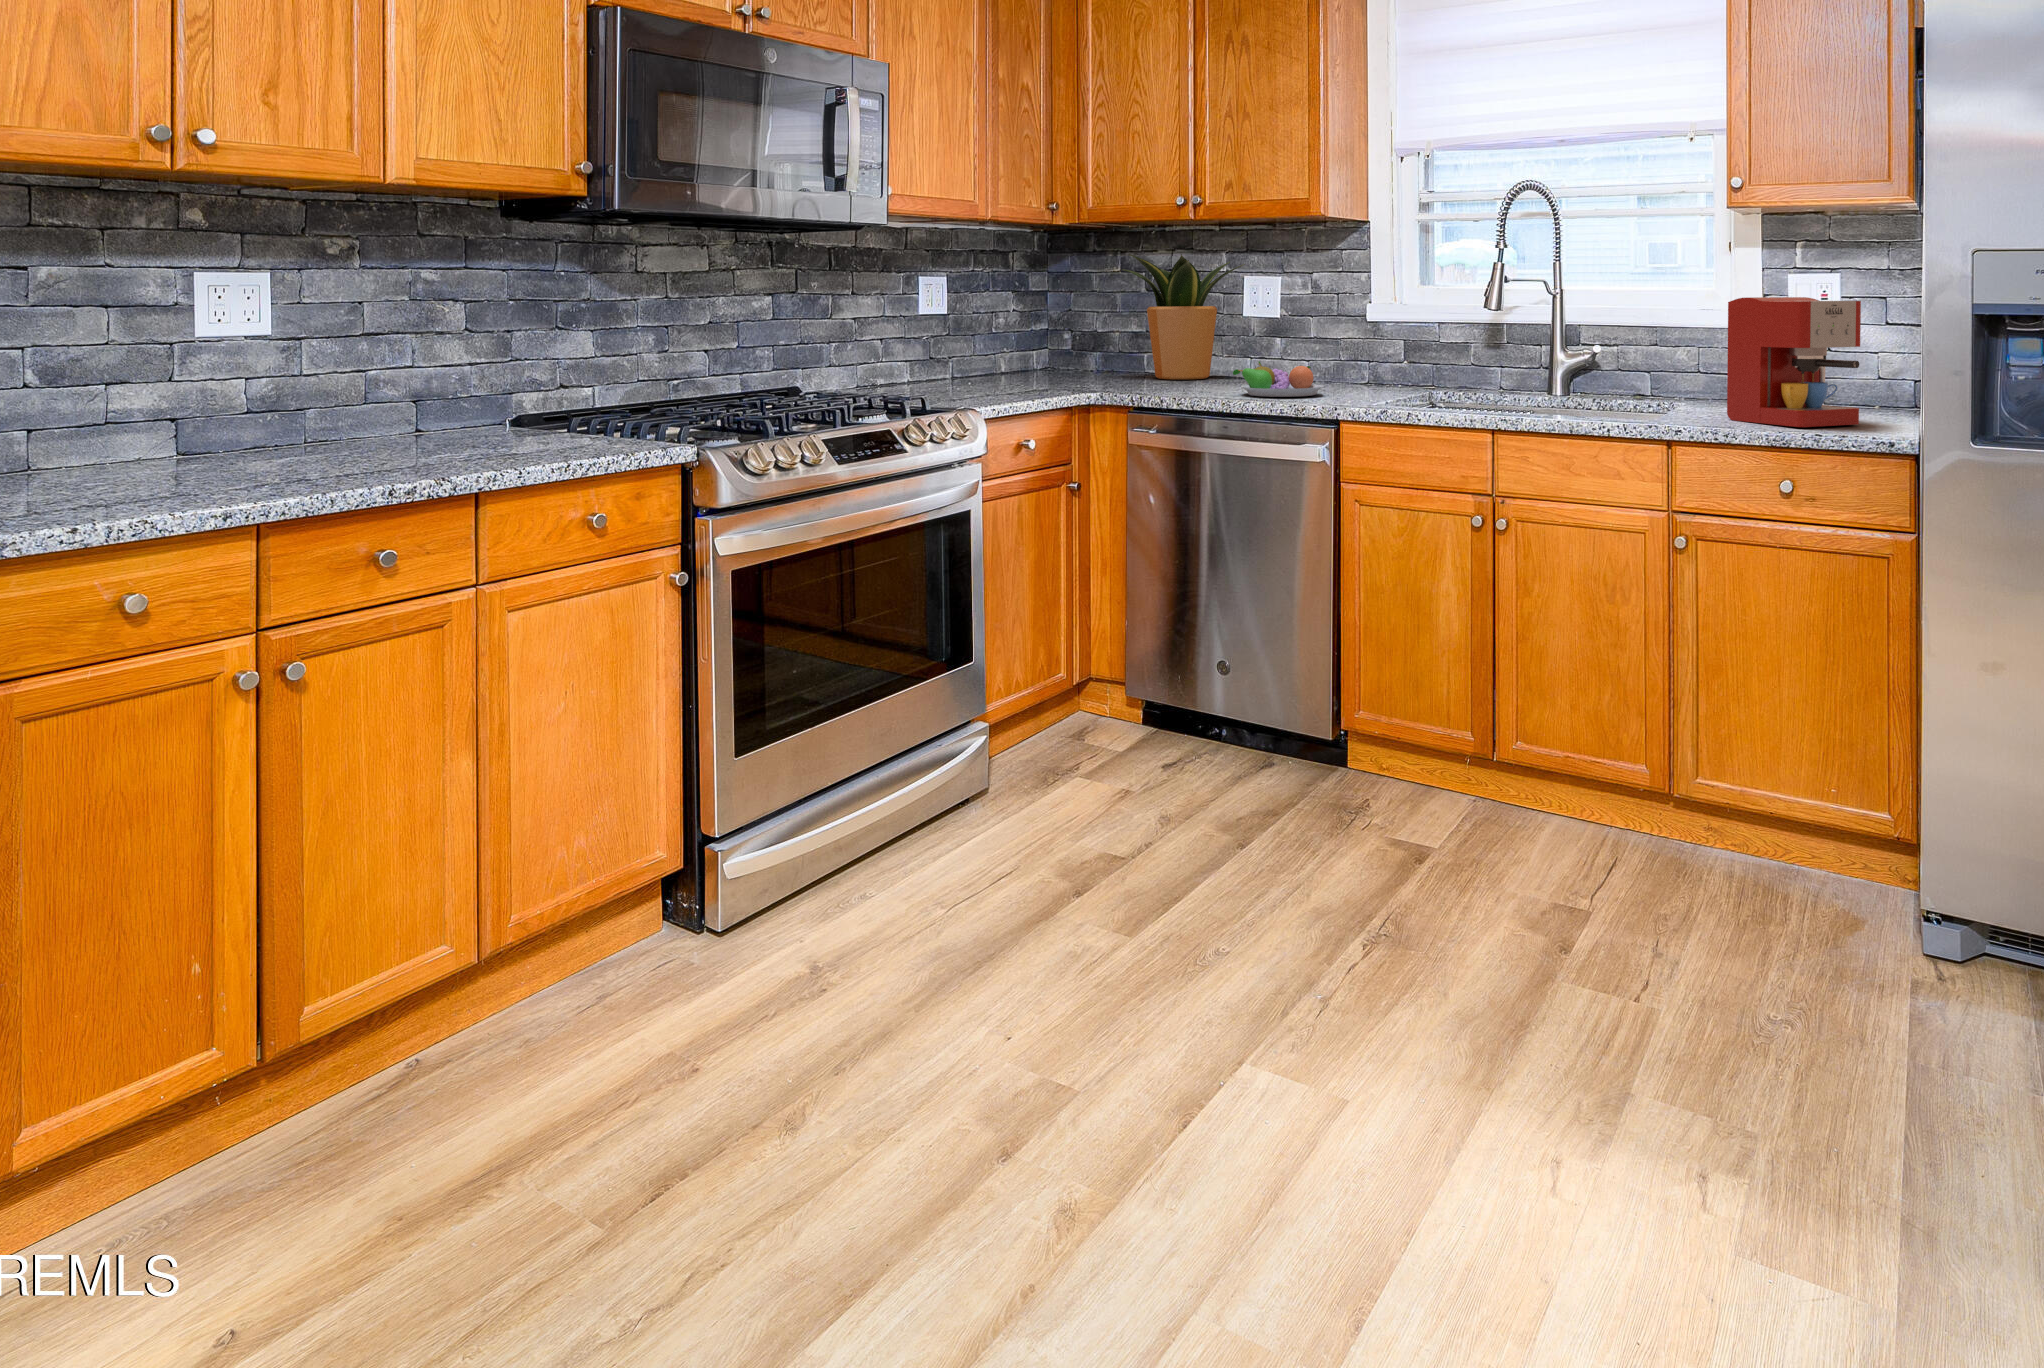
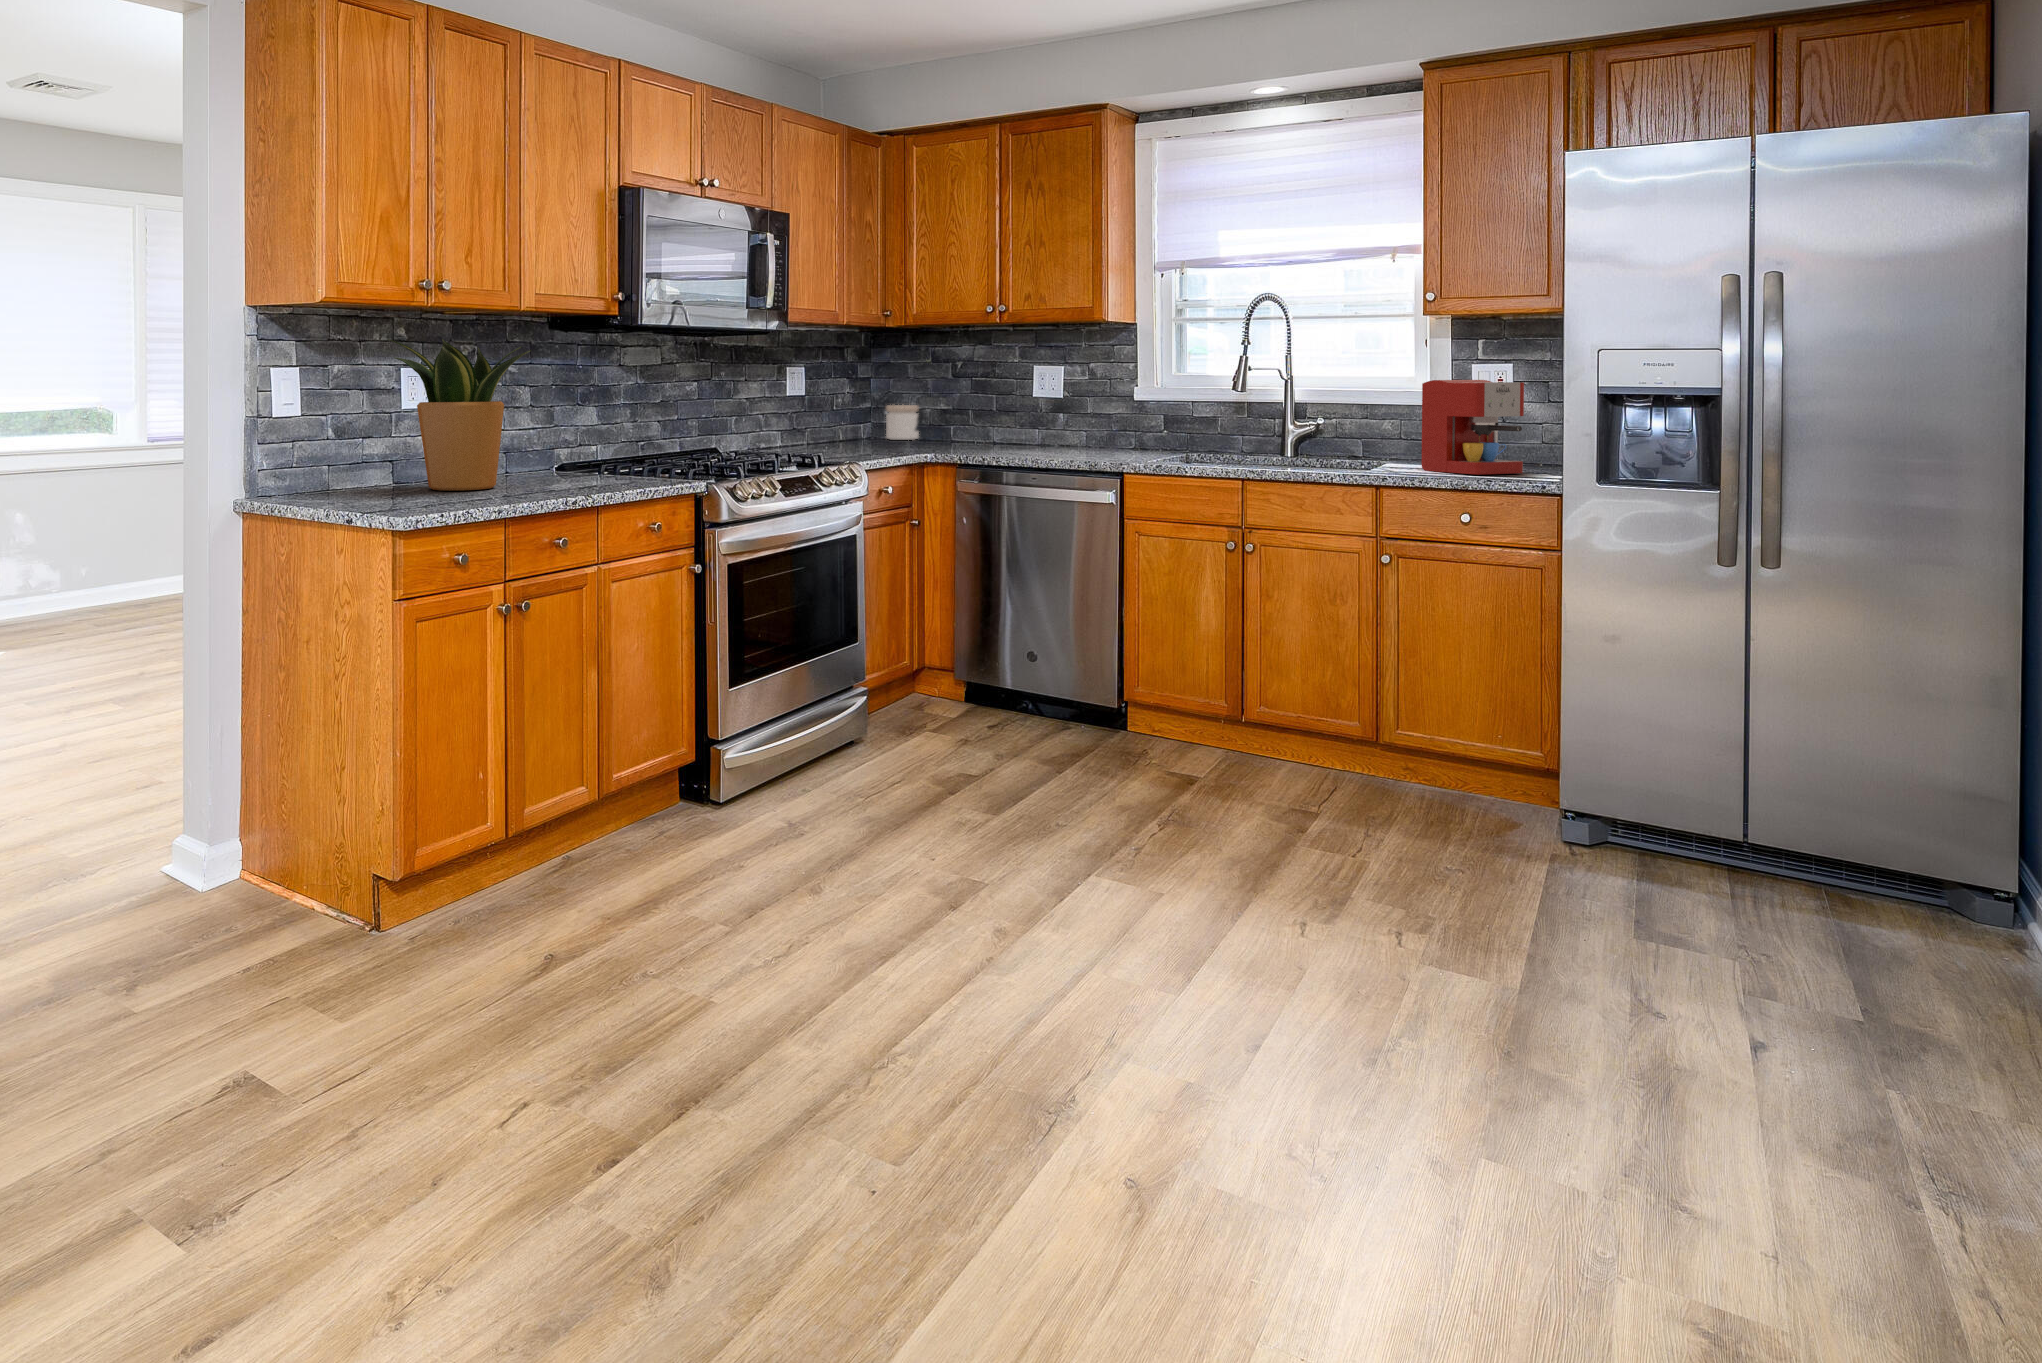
potted plant: present [1122,254,1245,379] -> present [388,339,531,491]
jar: none [1064,329,1106,373] -> present [886,405,919,440]
fruit bowl: present [1233,361,1324,397] -> none [1035,429,1105,455]

